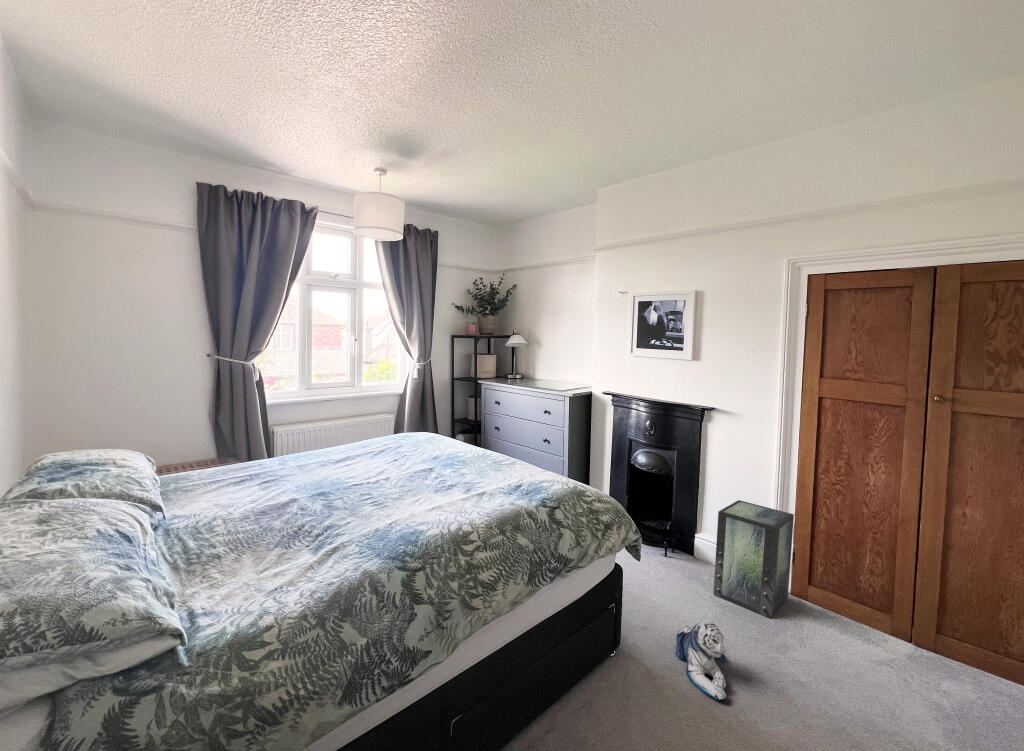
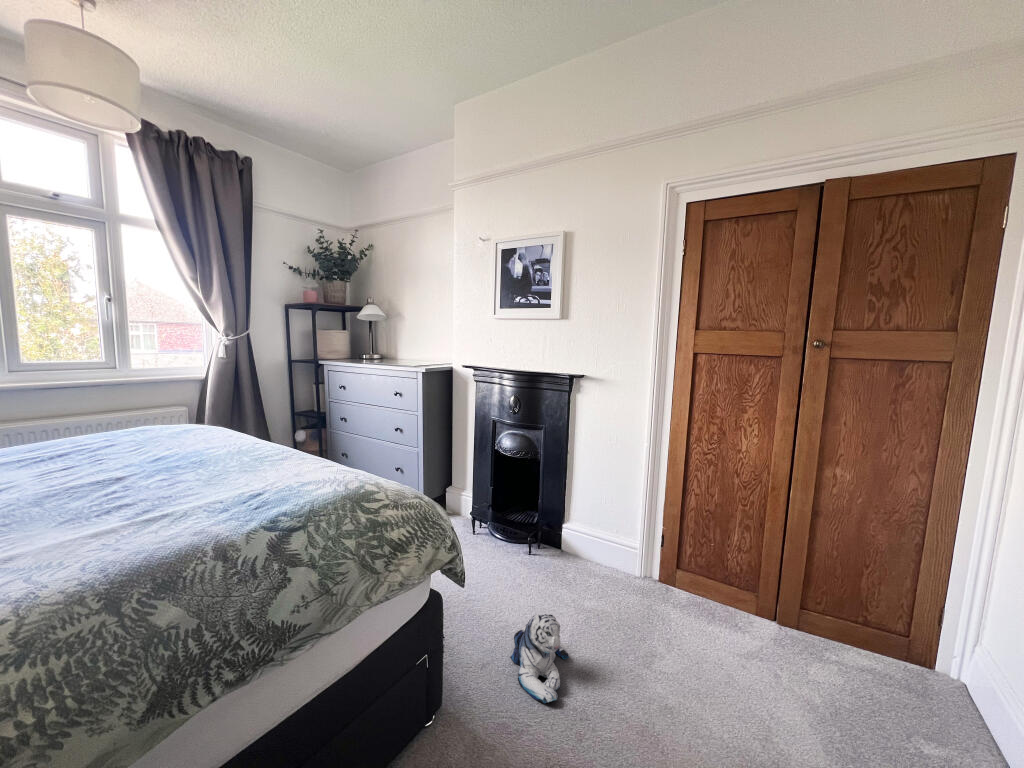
storage box: present [713,500,794,618] -> none [575,480,663,610]

